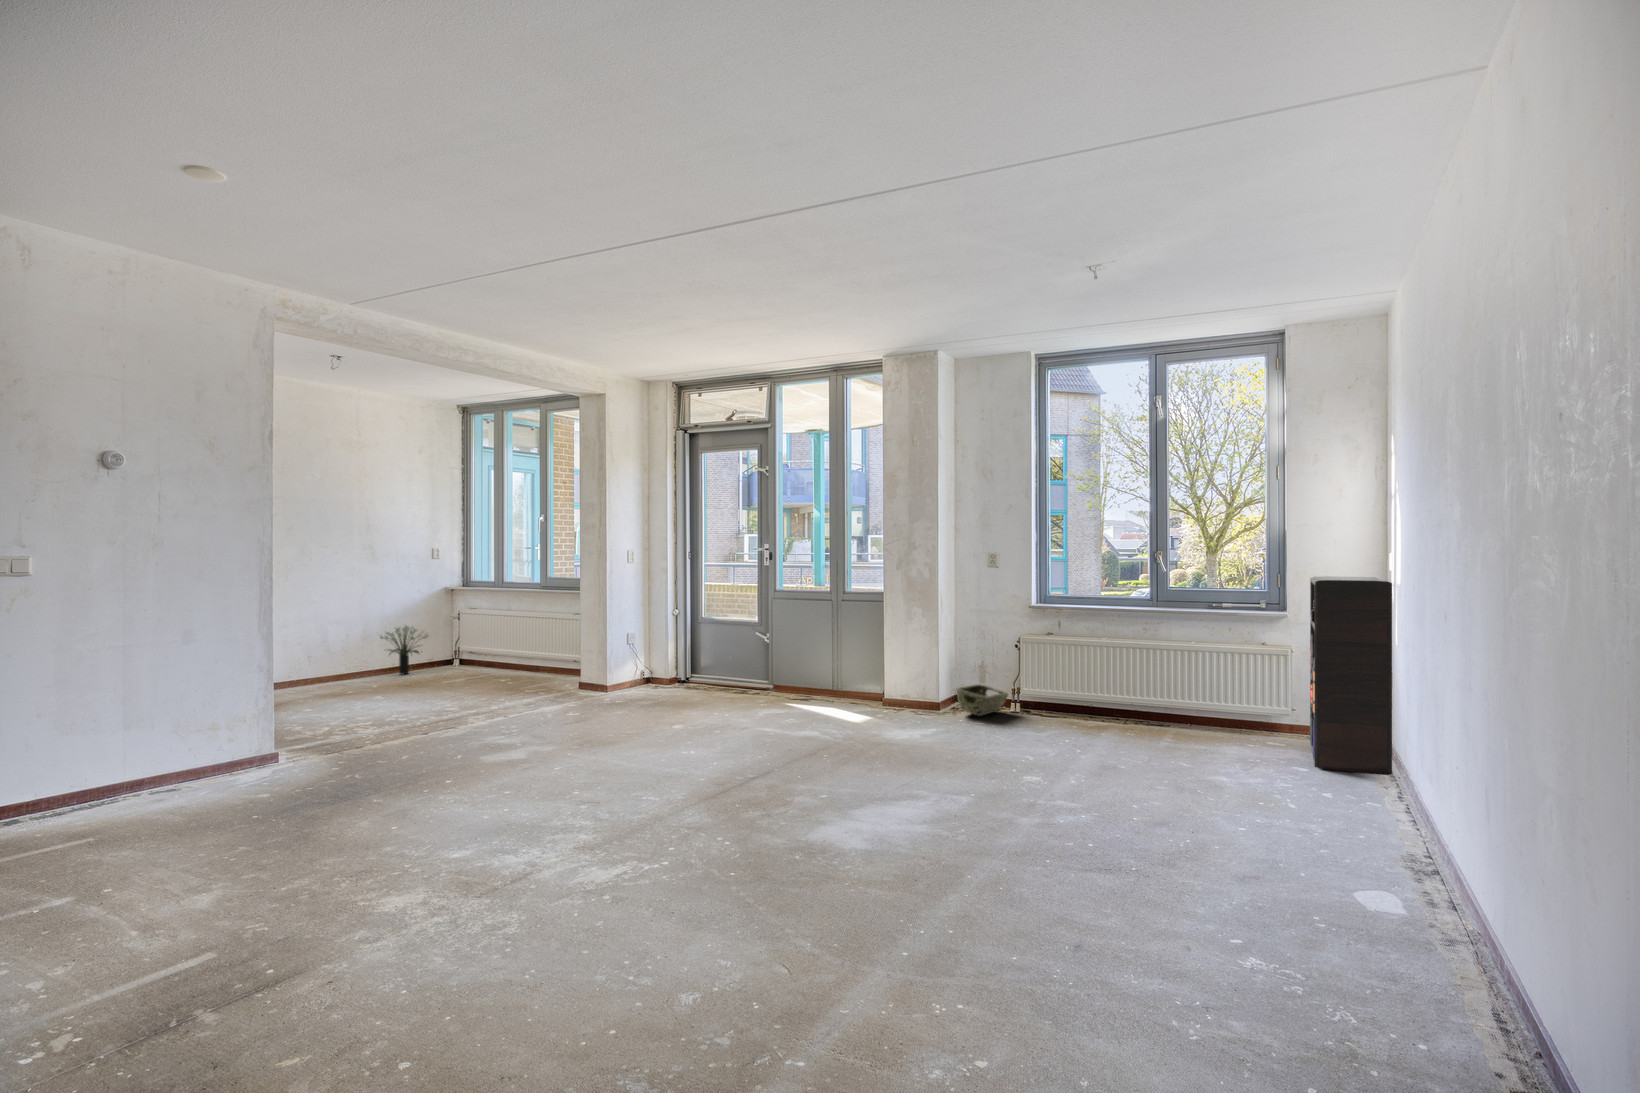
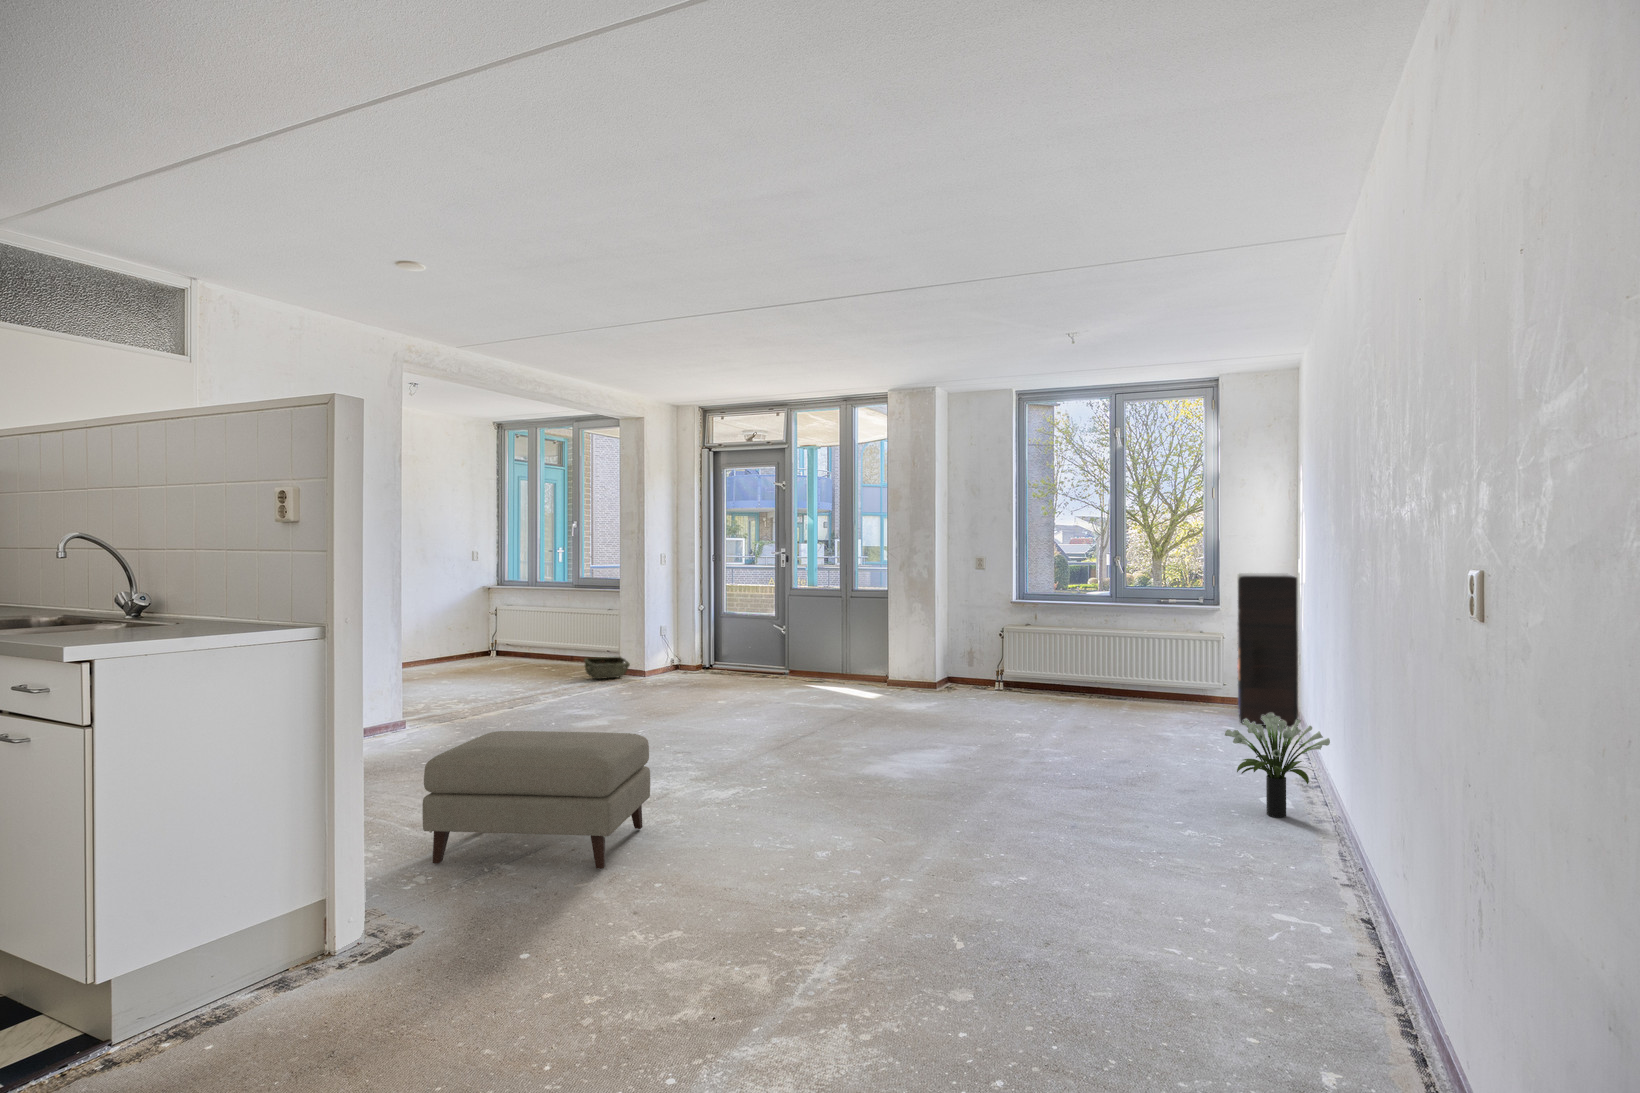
potted plant: present [380,625,428,674] -> present [1225,713,1330,818]
woven basket: present [956,684,1008,716] -> present [584,657,630,679]
ottoman: none [114,789,482,1014] -> present [422,731,650,870]

